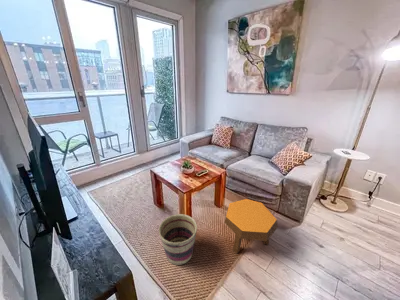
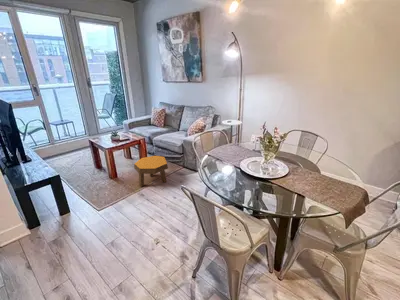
basket: present [159,214,197,265] -> none [86,164,113,193]

